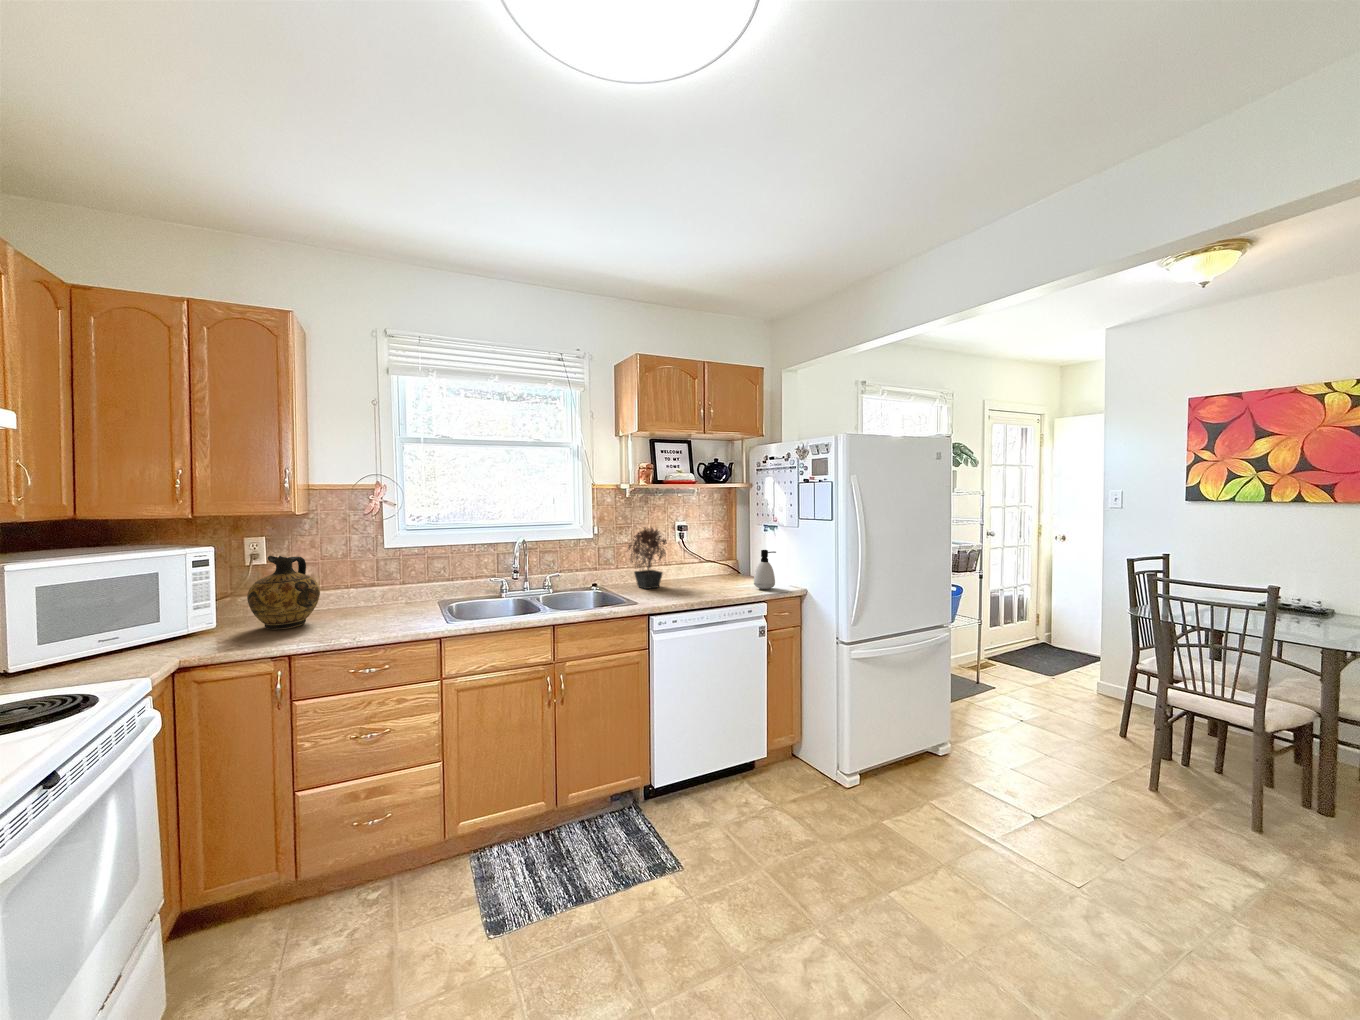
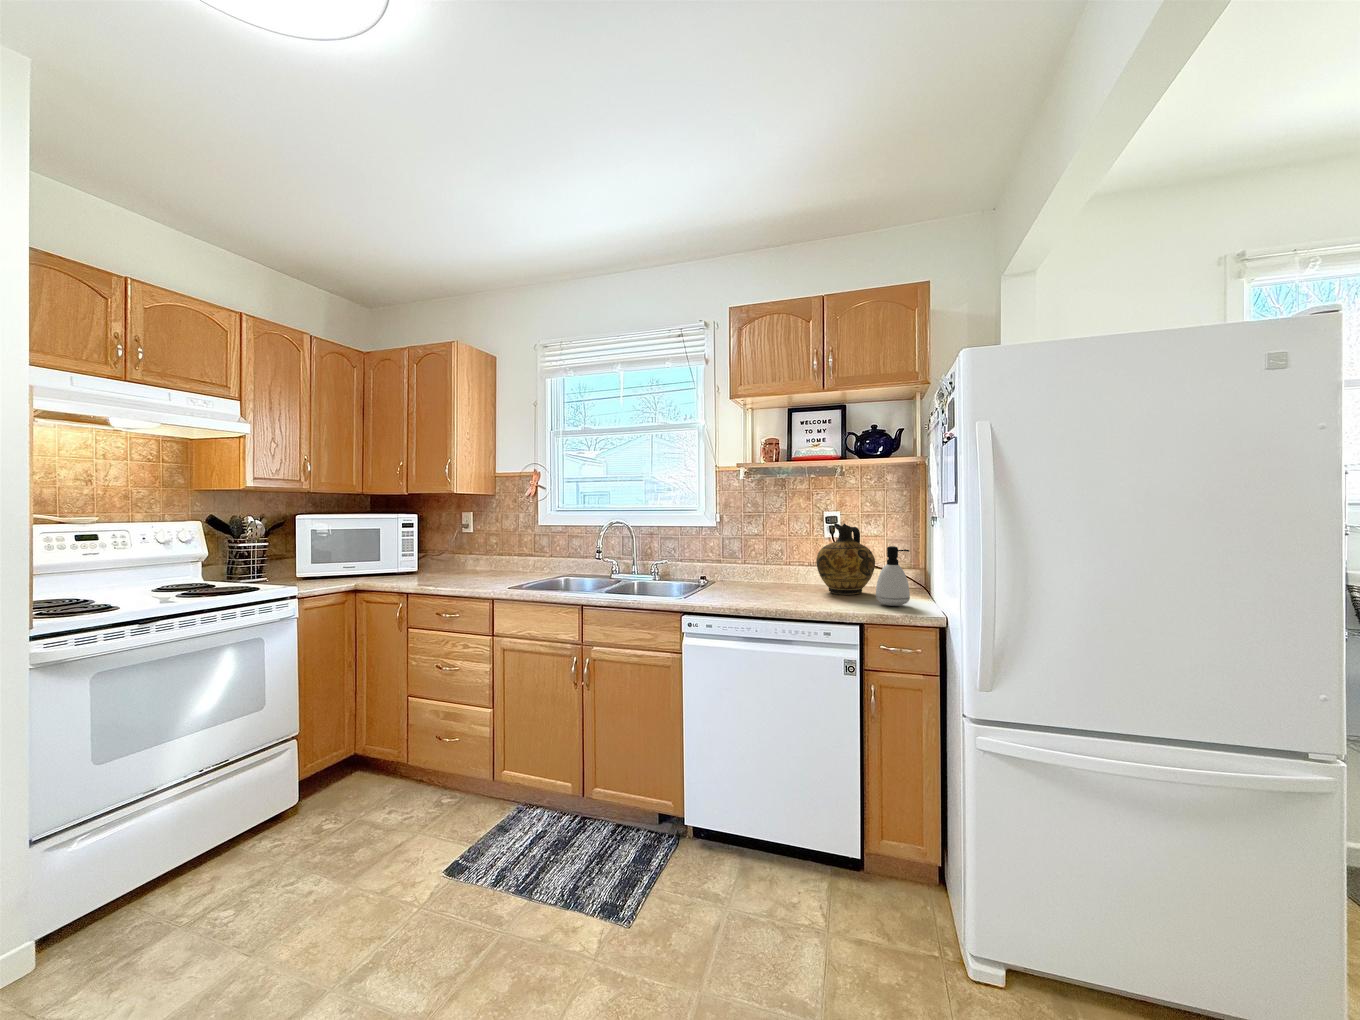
potted plant: present [627,528,667,589] -> none [730,511,785,588]
ceramic jug: present [247,556,320,630] -> present [816,523,875,595]

